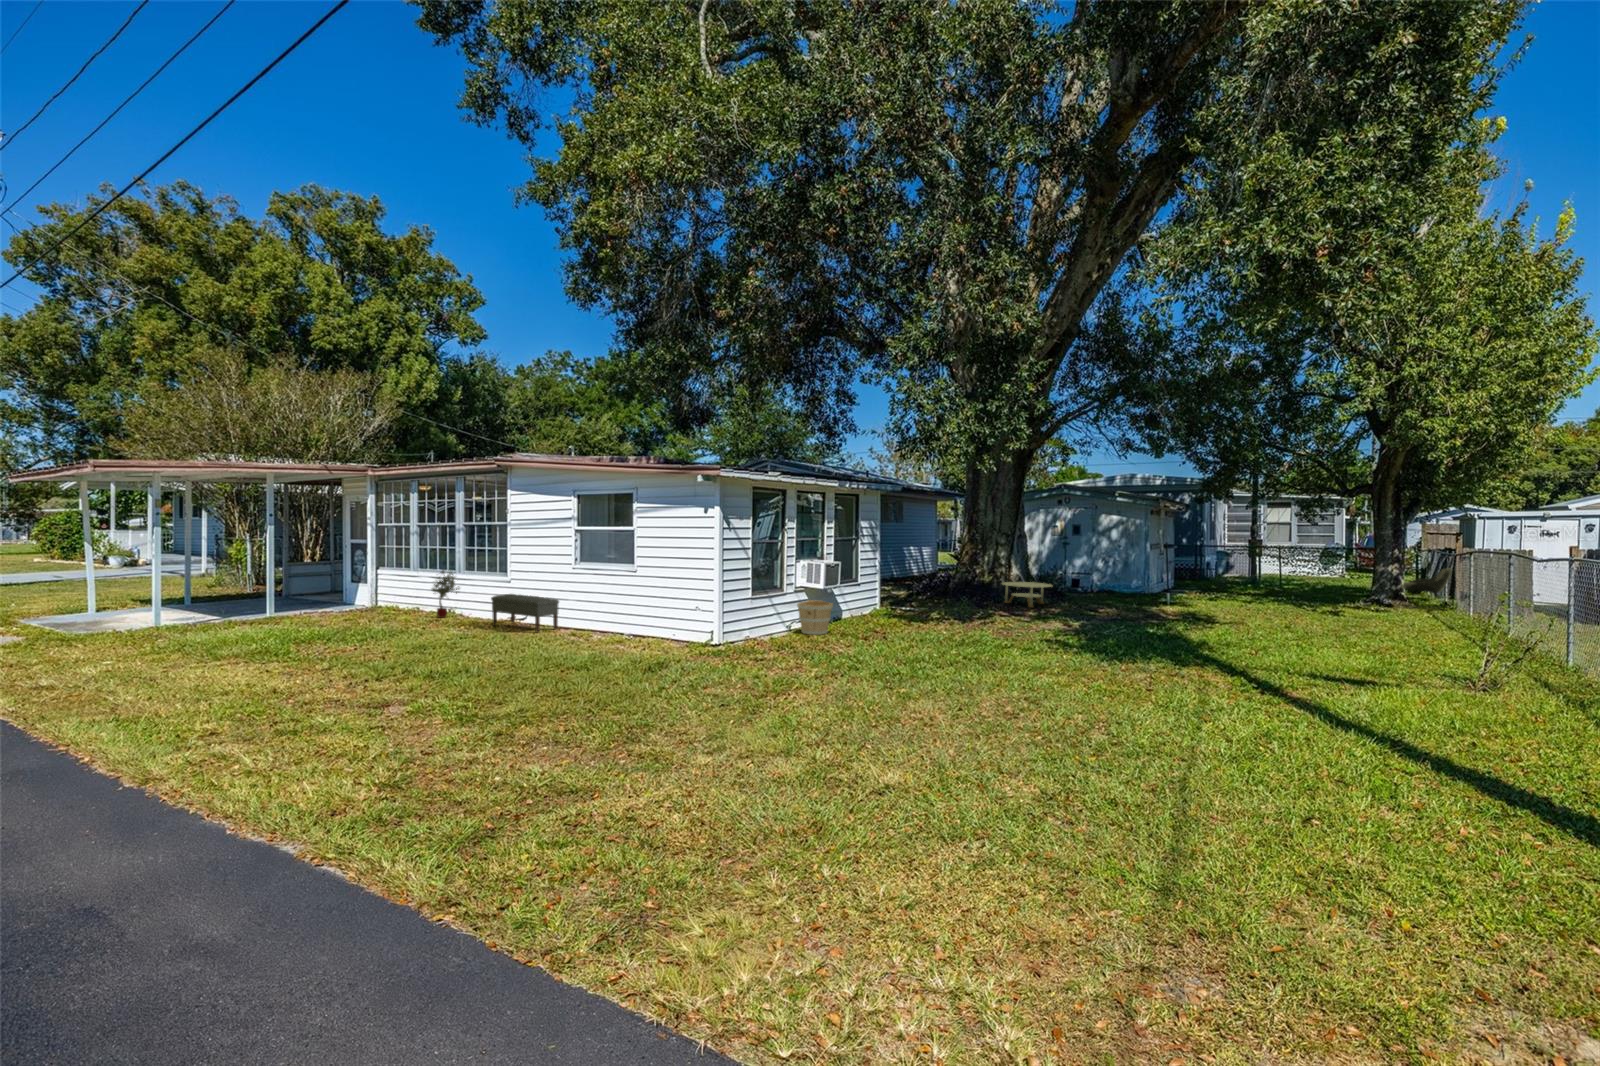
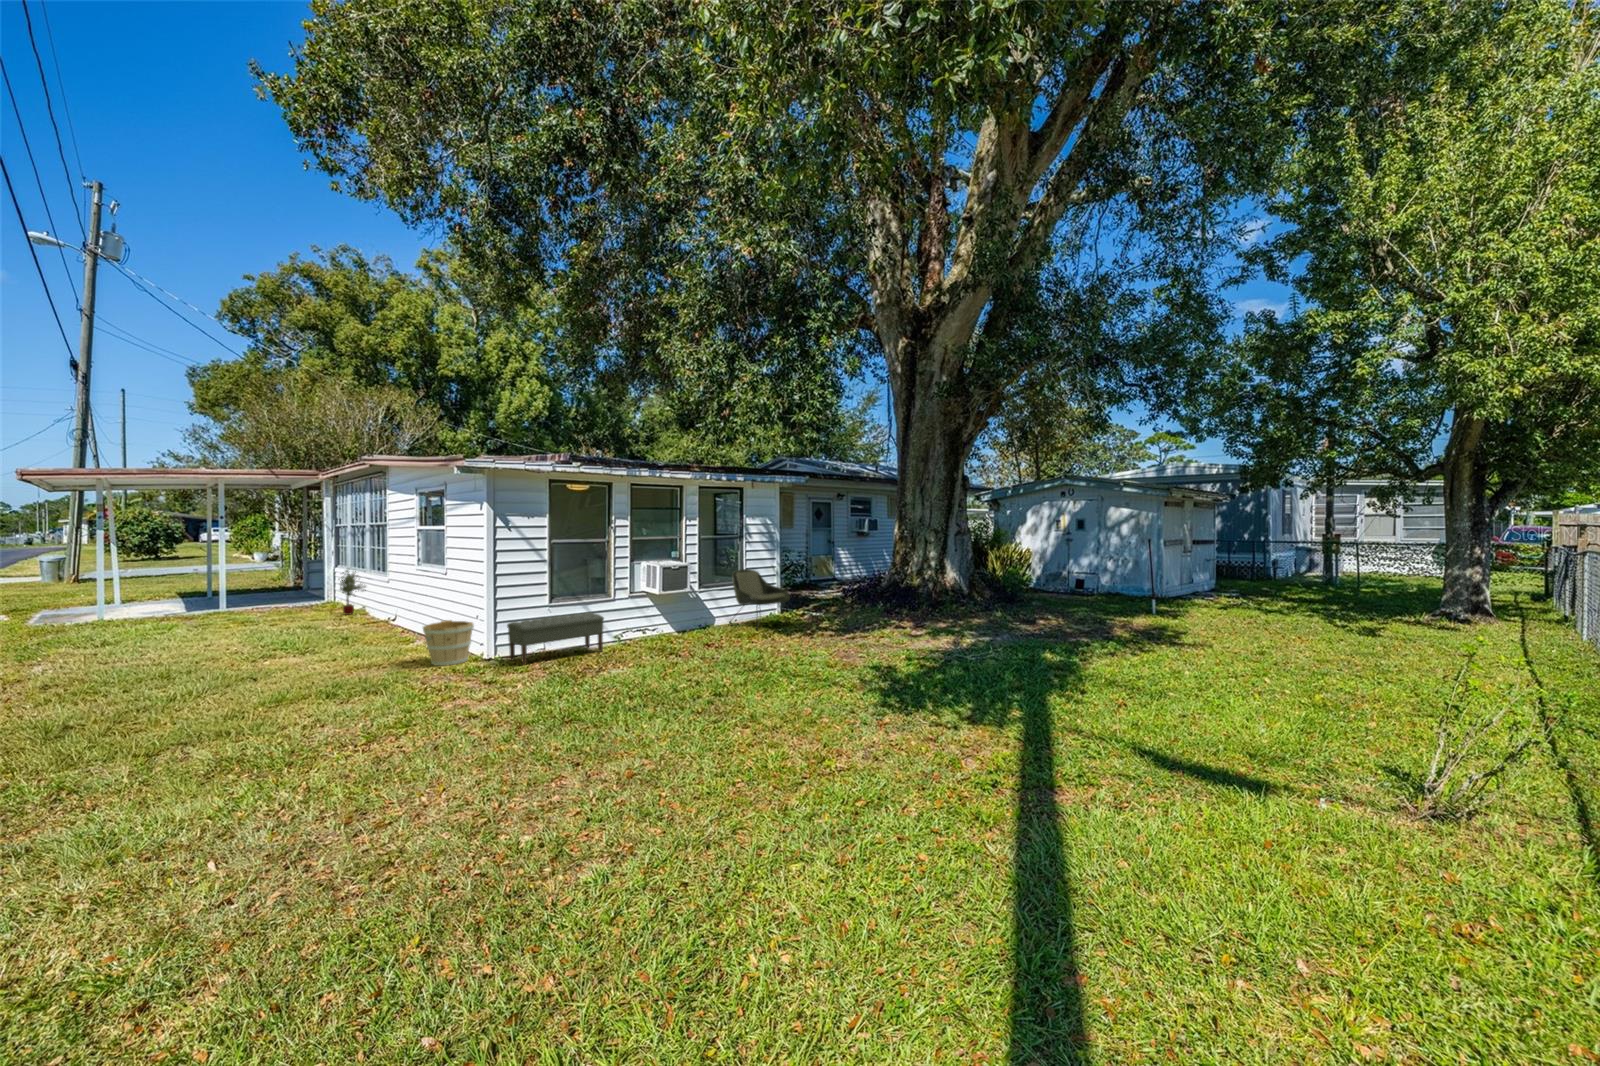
lounge chair: present [1401,568,1452,611] -> present [732,569,790,630]
round table: present [1002,582,1052,607] -> none [943,584,1001,614]
bench: present [491,594,559,633] -> present [507,612,604,665]
wooden bucket: present [797,600,833,635] -> present [423,620,474,666]

